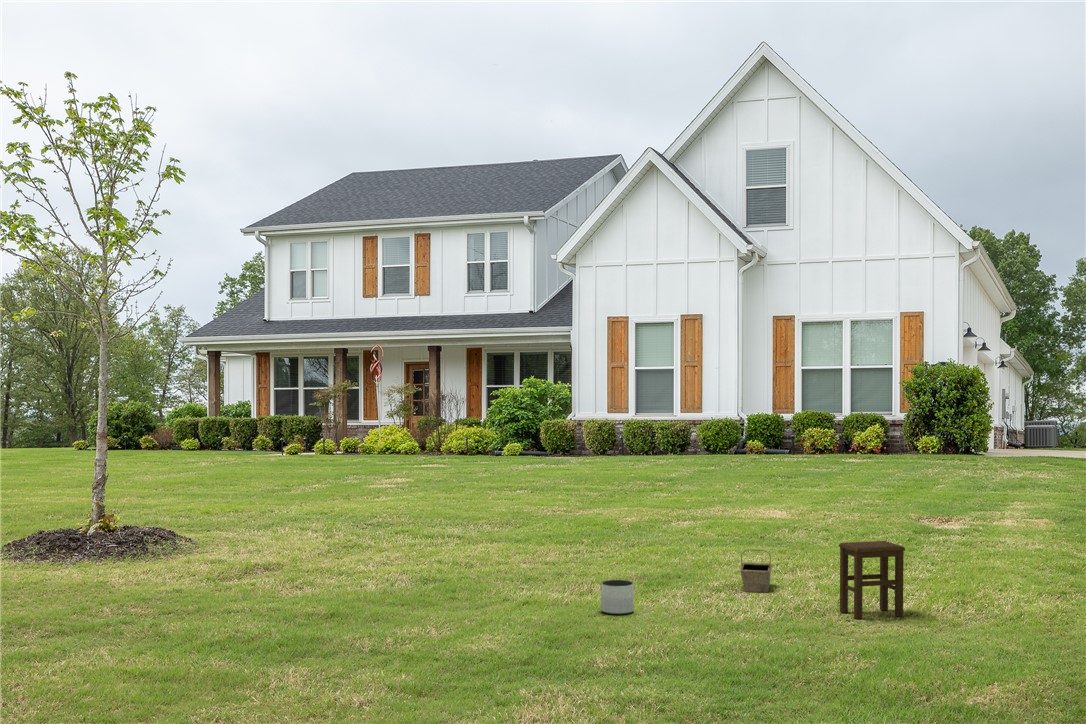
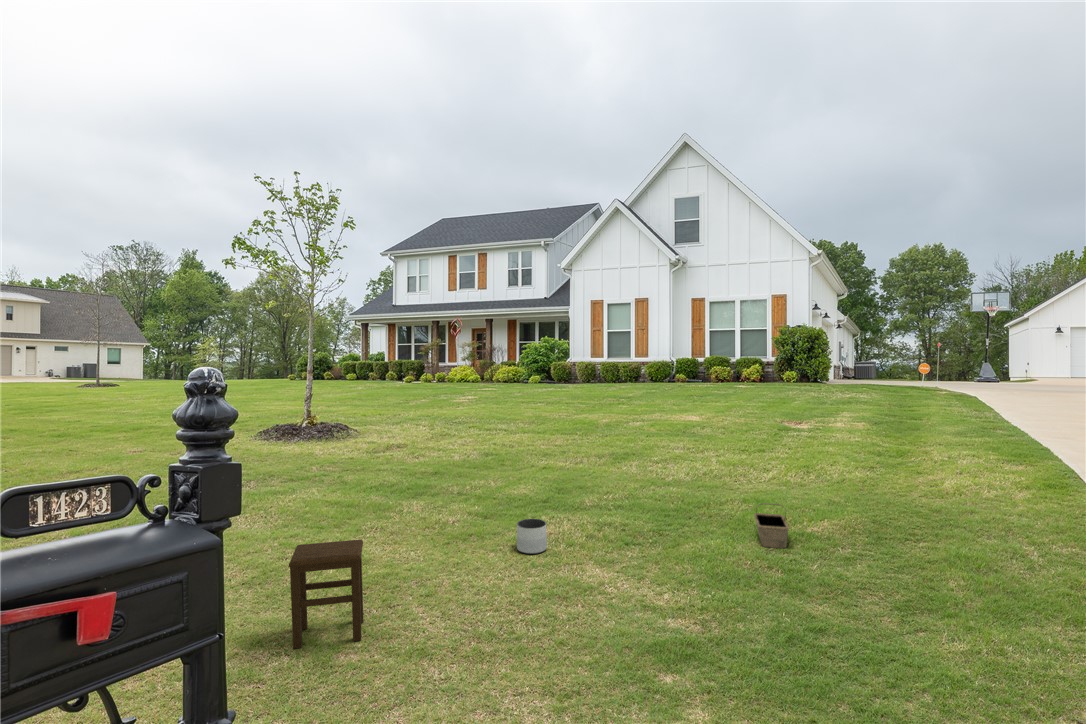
stool: present [839,541,905,619] -> present [289,540,363,649]
planter: present [601,580,634,615] -> present [517,519,547,554]

